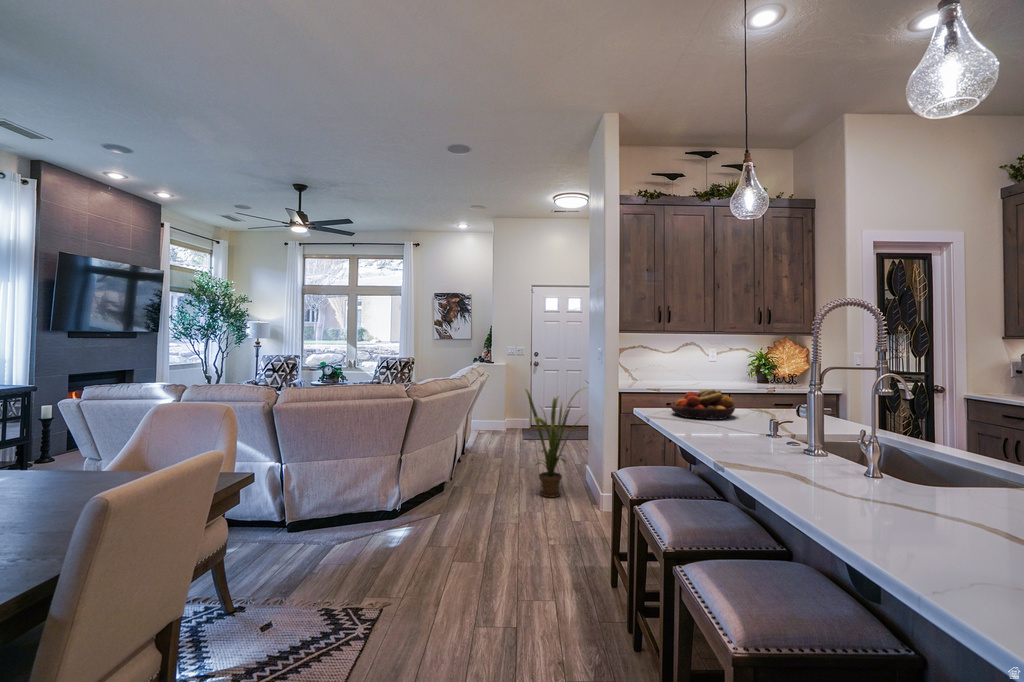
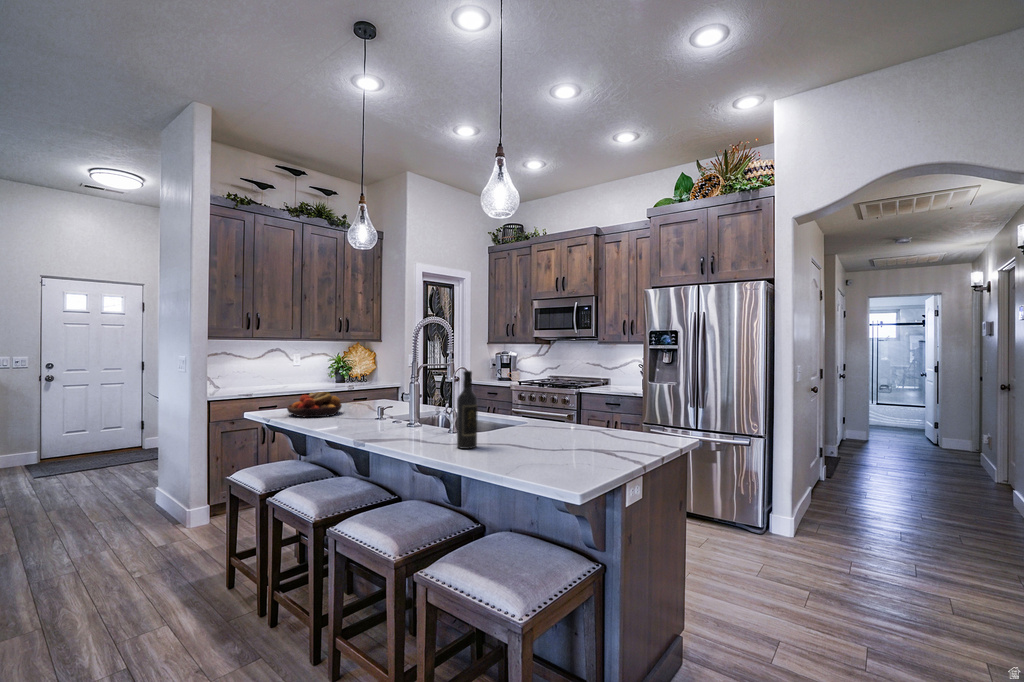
wine bottle: none [893,366,943,513] -> present [457,371,478,449]
house plant: present [526,388,584,498] -> none [77,399,169,536]

